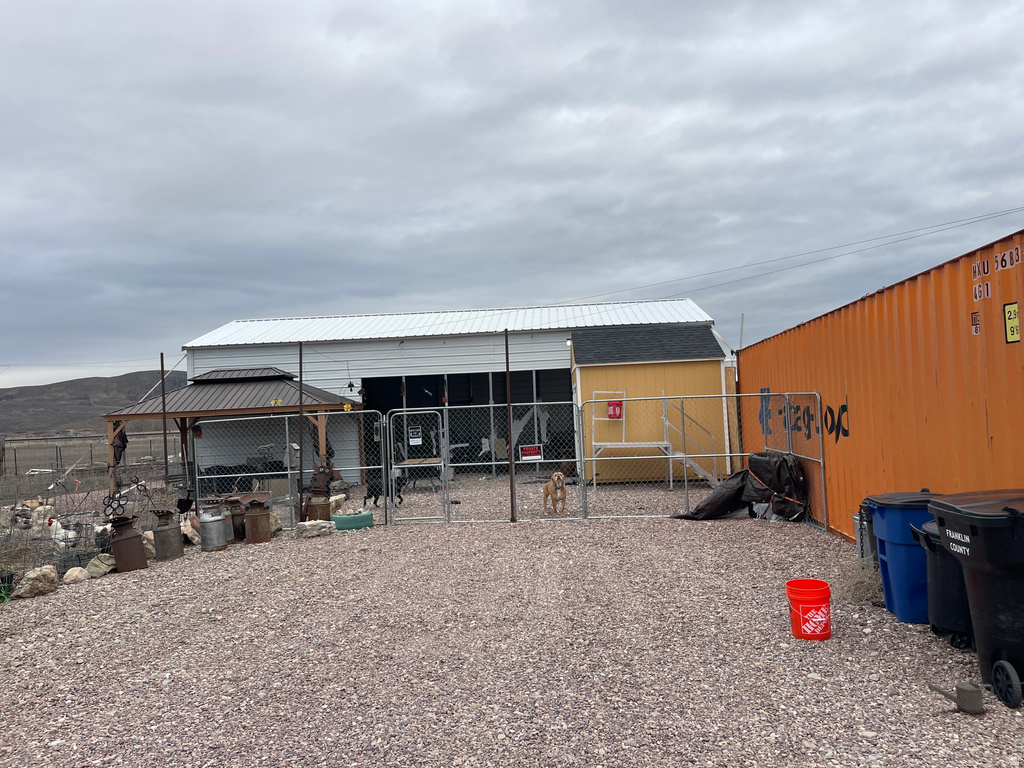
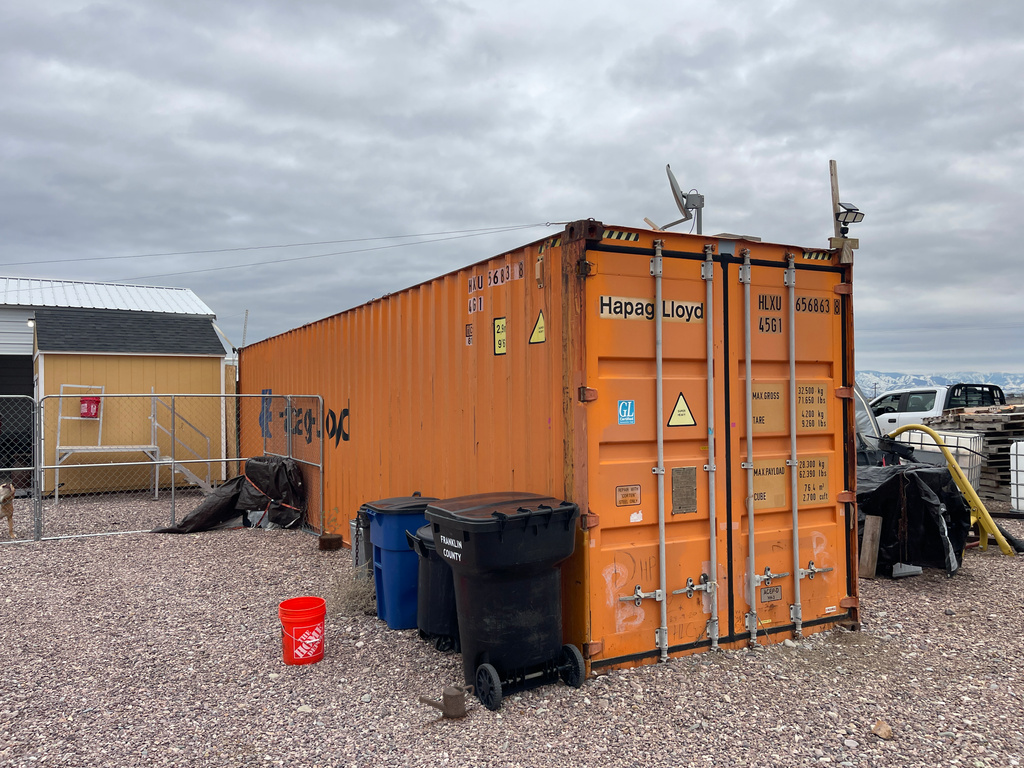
decorative plant: none [821,502,849,545] -> present [319,507,343,551]

